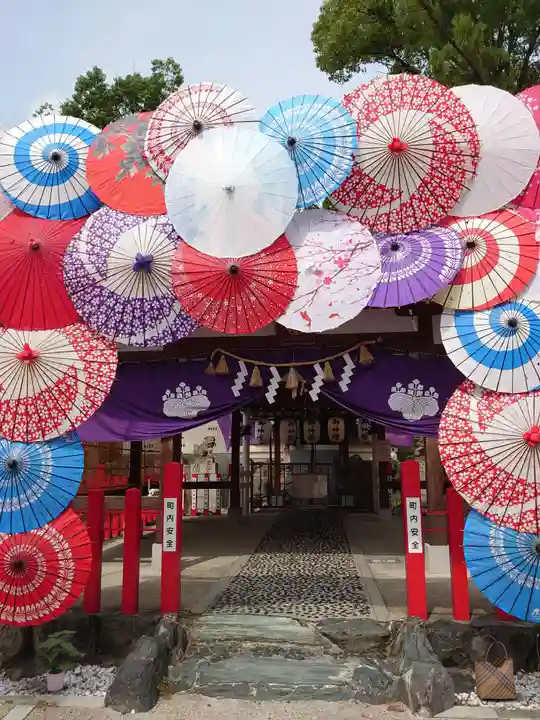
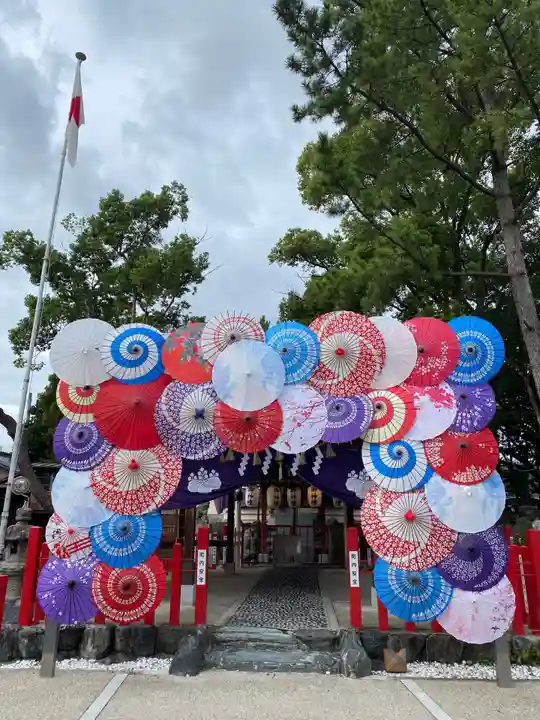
potted plant: present [35,630,87,691] -> none [125,631,156,668]

